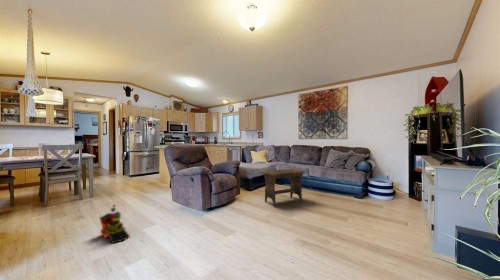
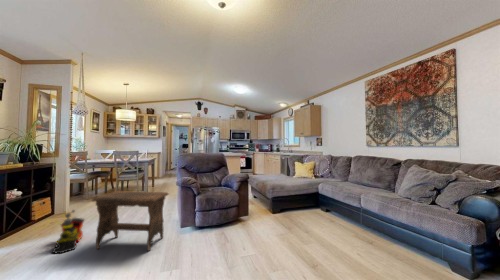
footstool: present [262,169,305,207] -> present [92,191,168,251]

